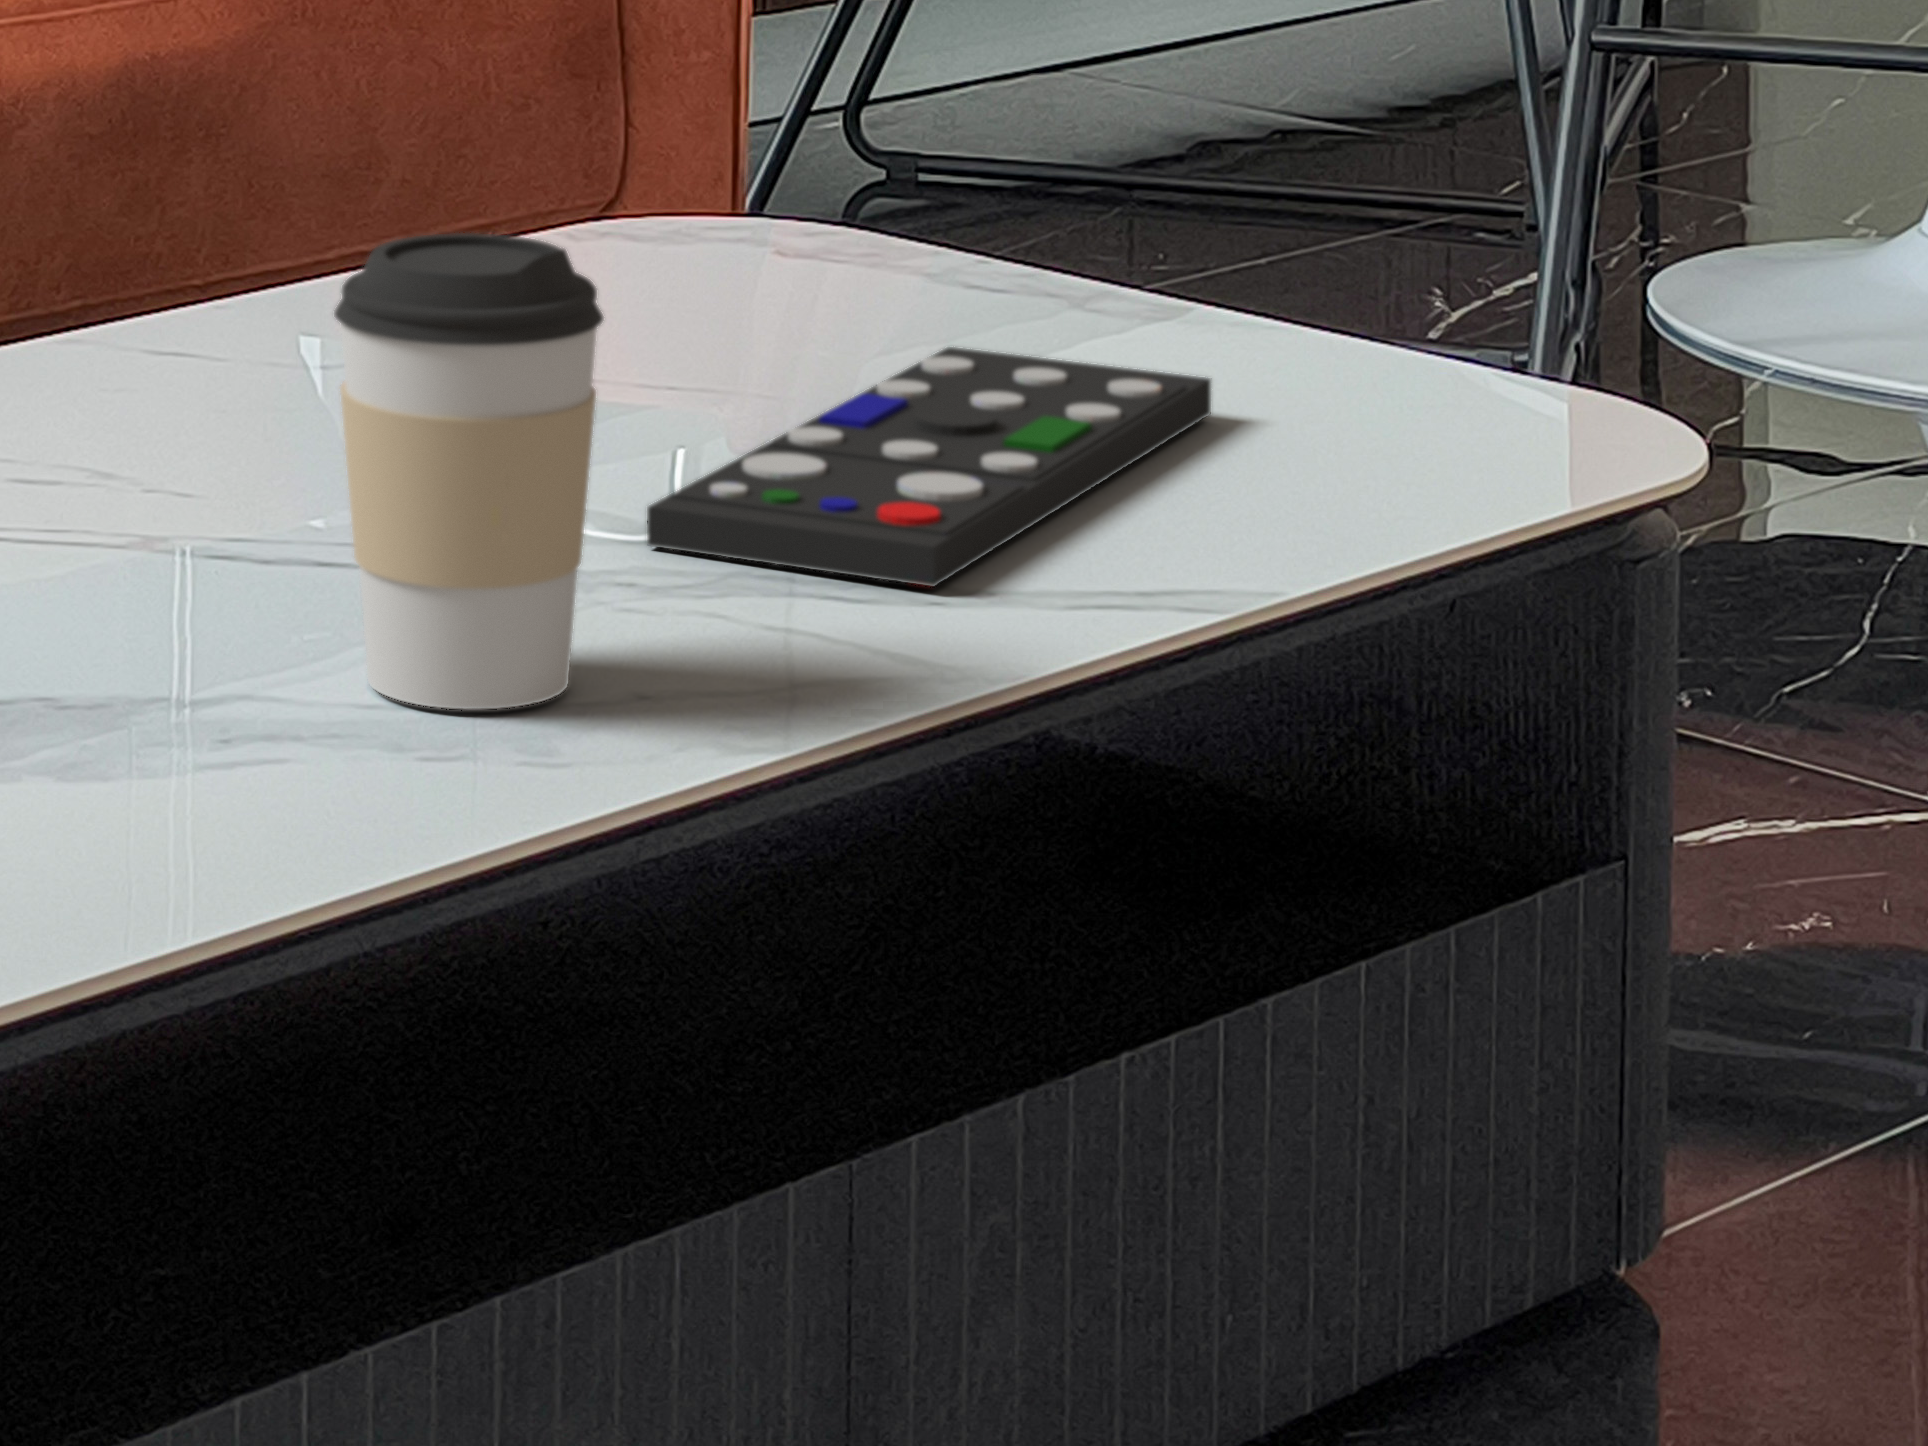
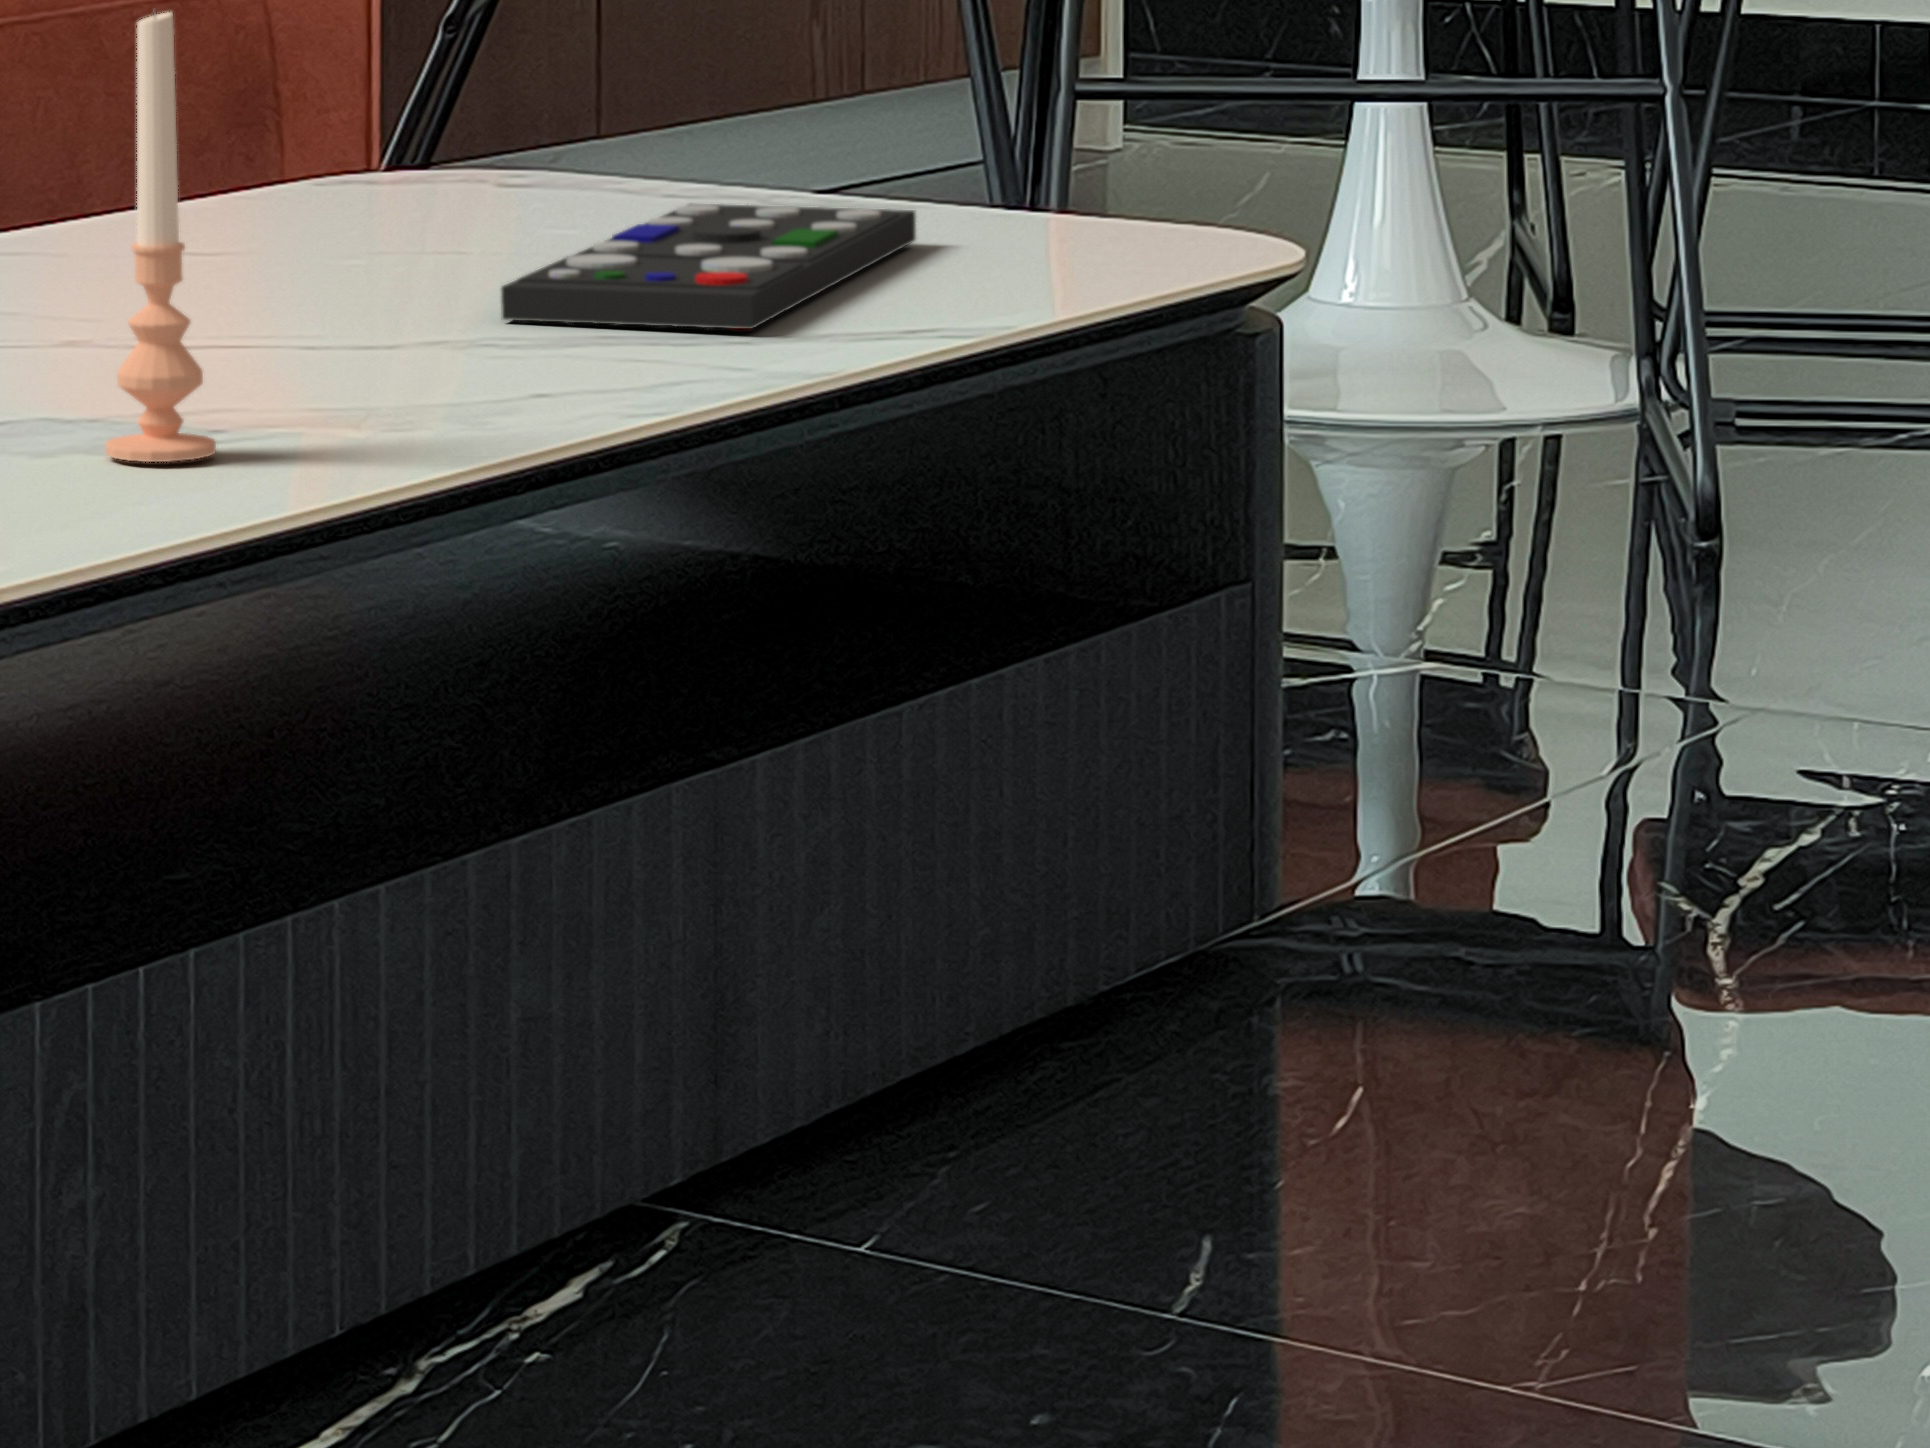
coffee cup: present [334,233,603,710] -> none [287,13,515,401]
candle: none [55,278,186,816] -> present [106,13,216,462]

